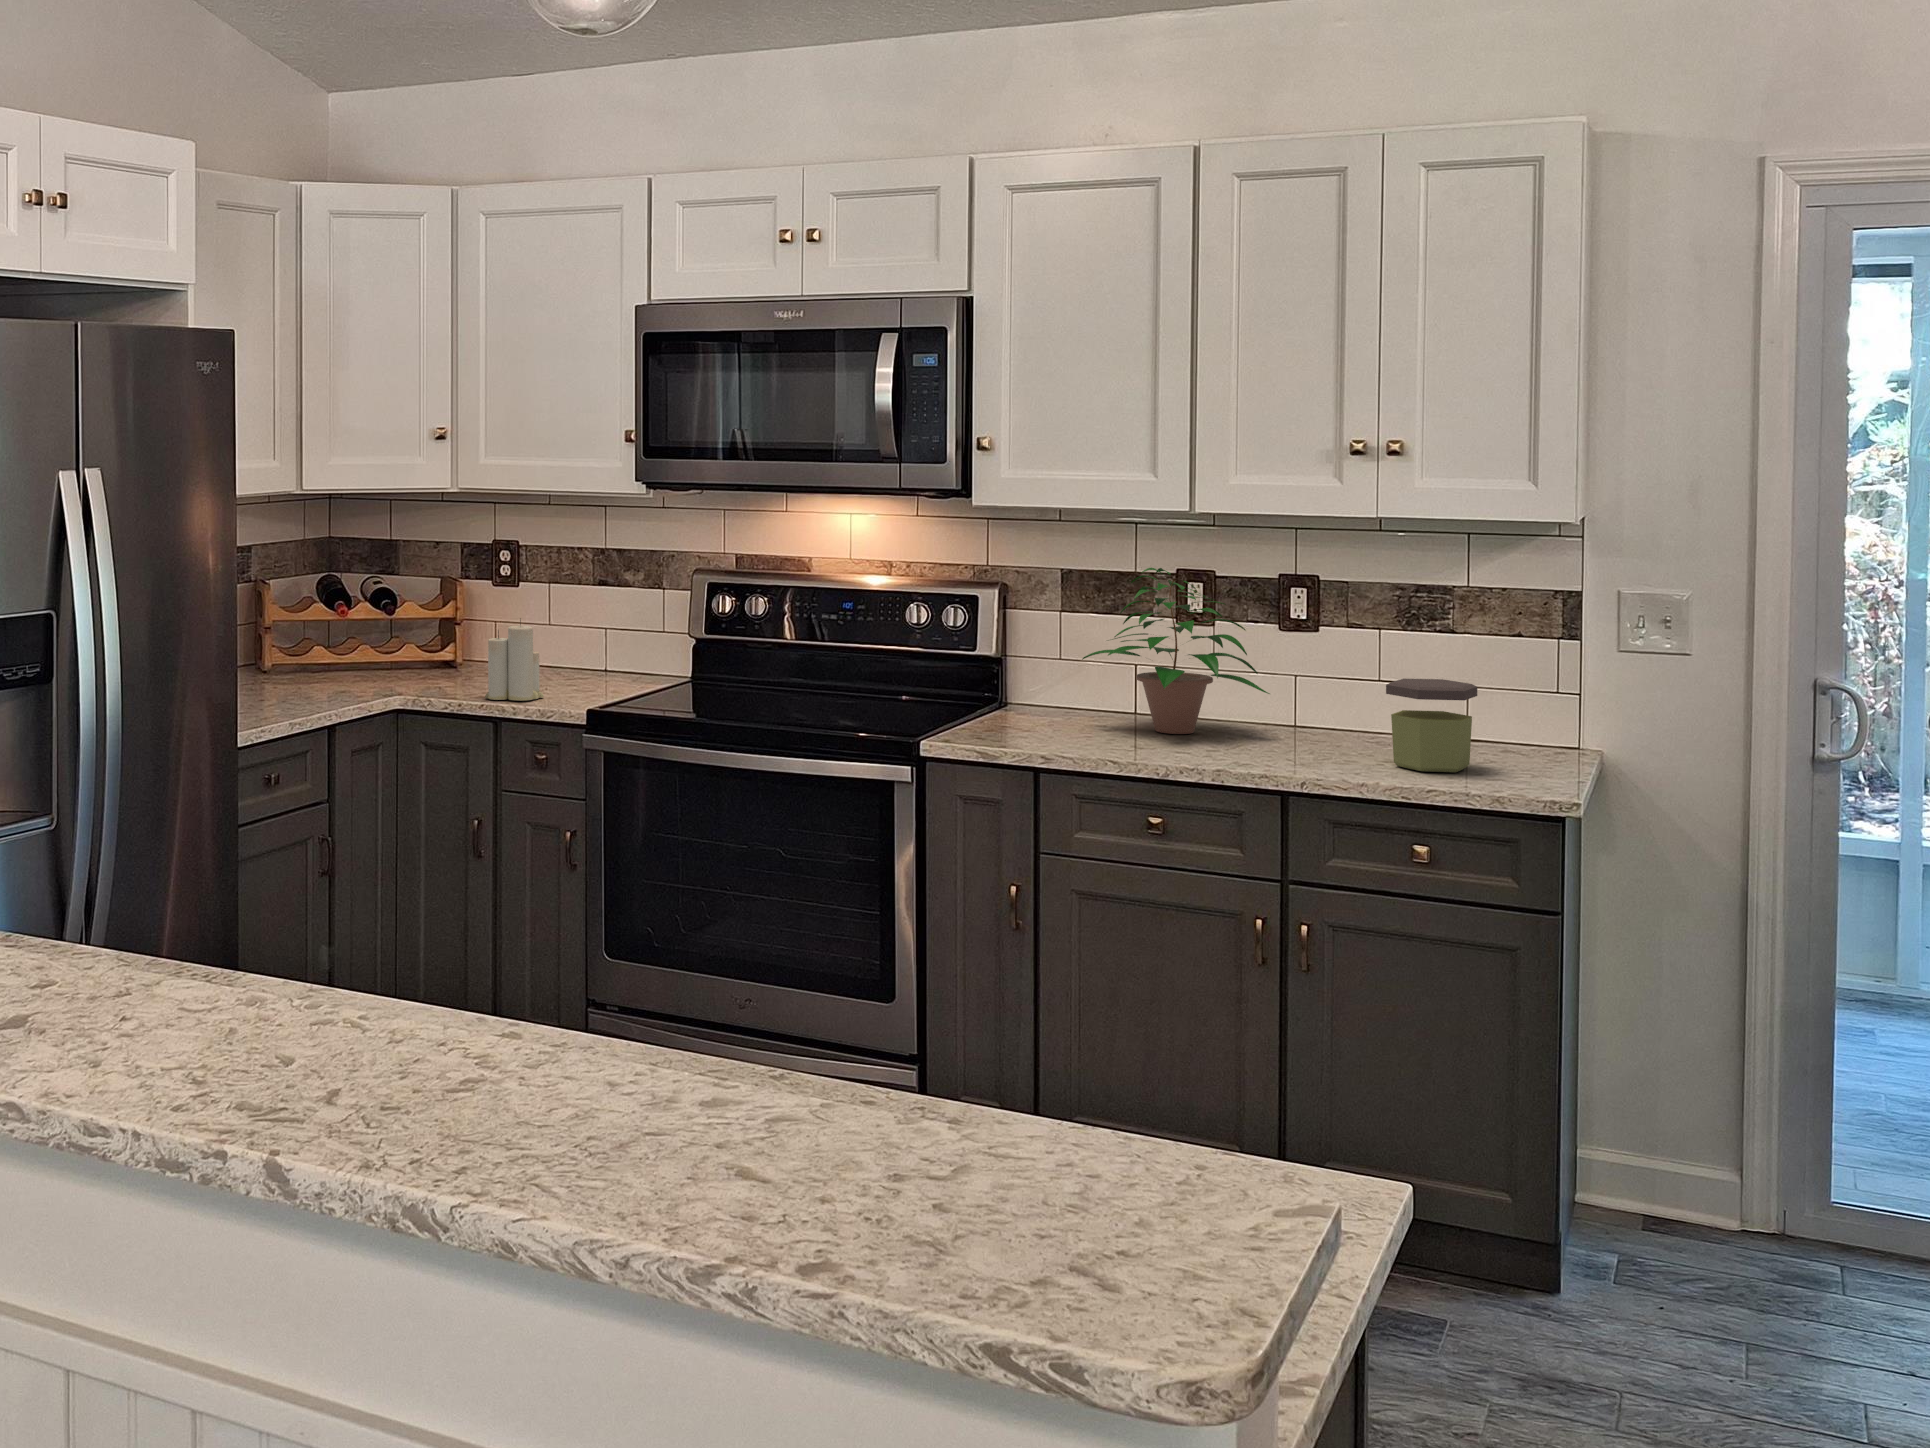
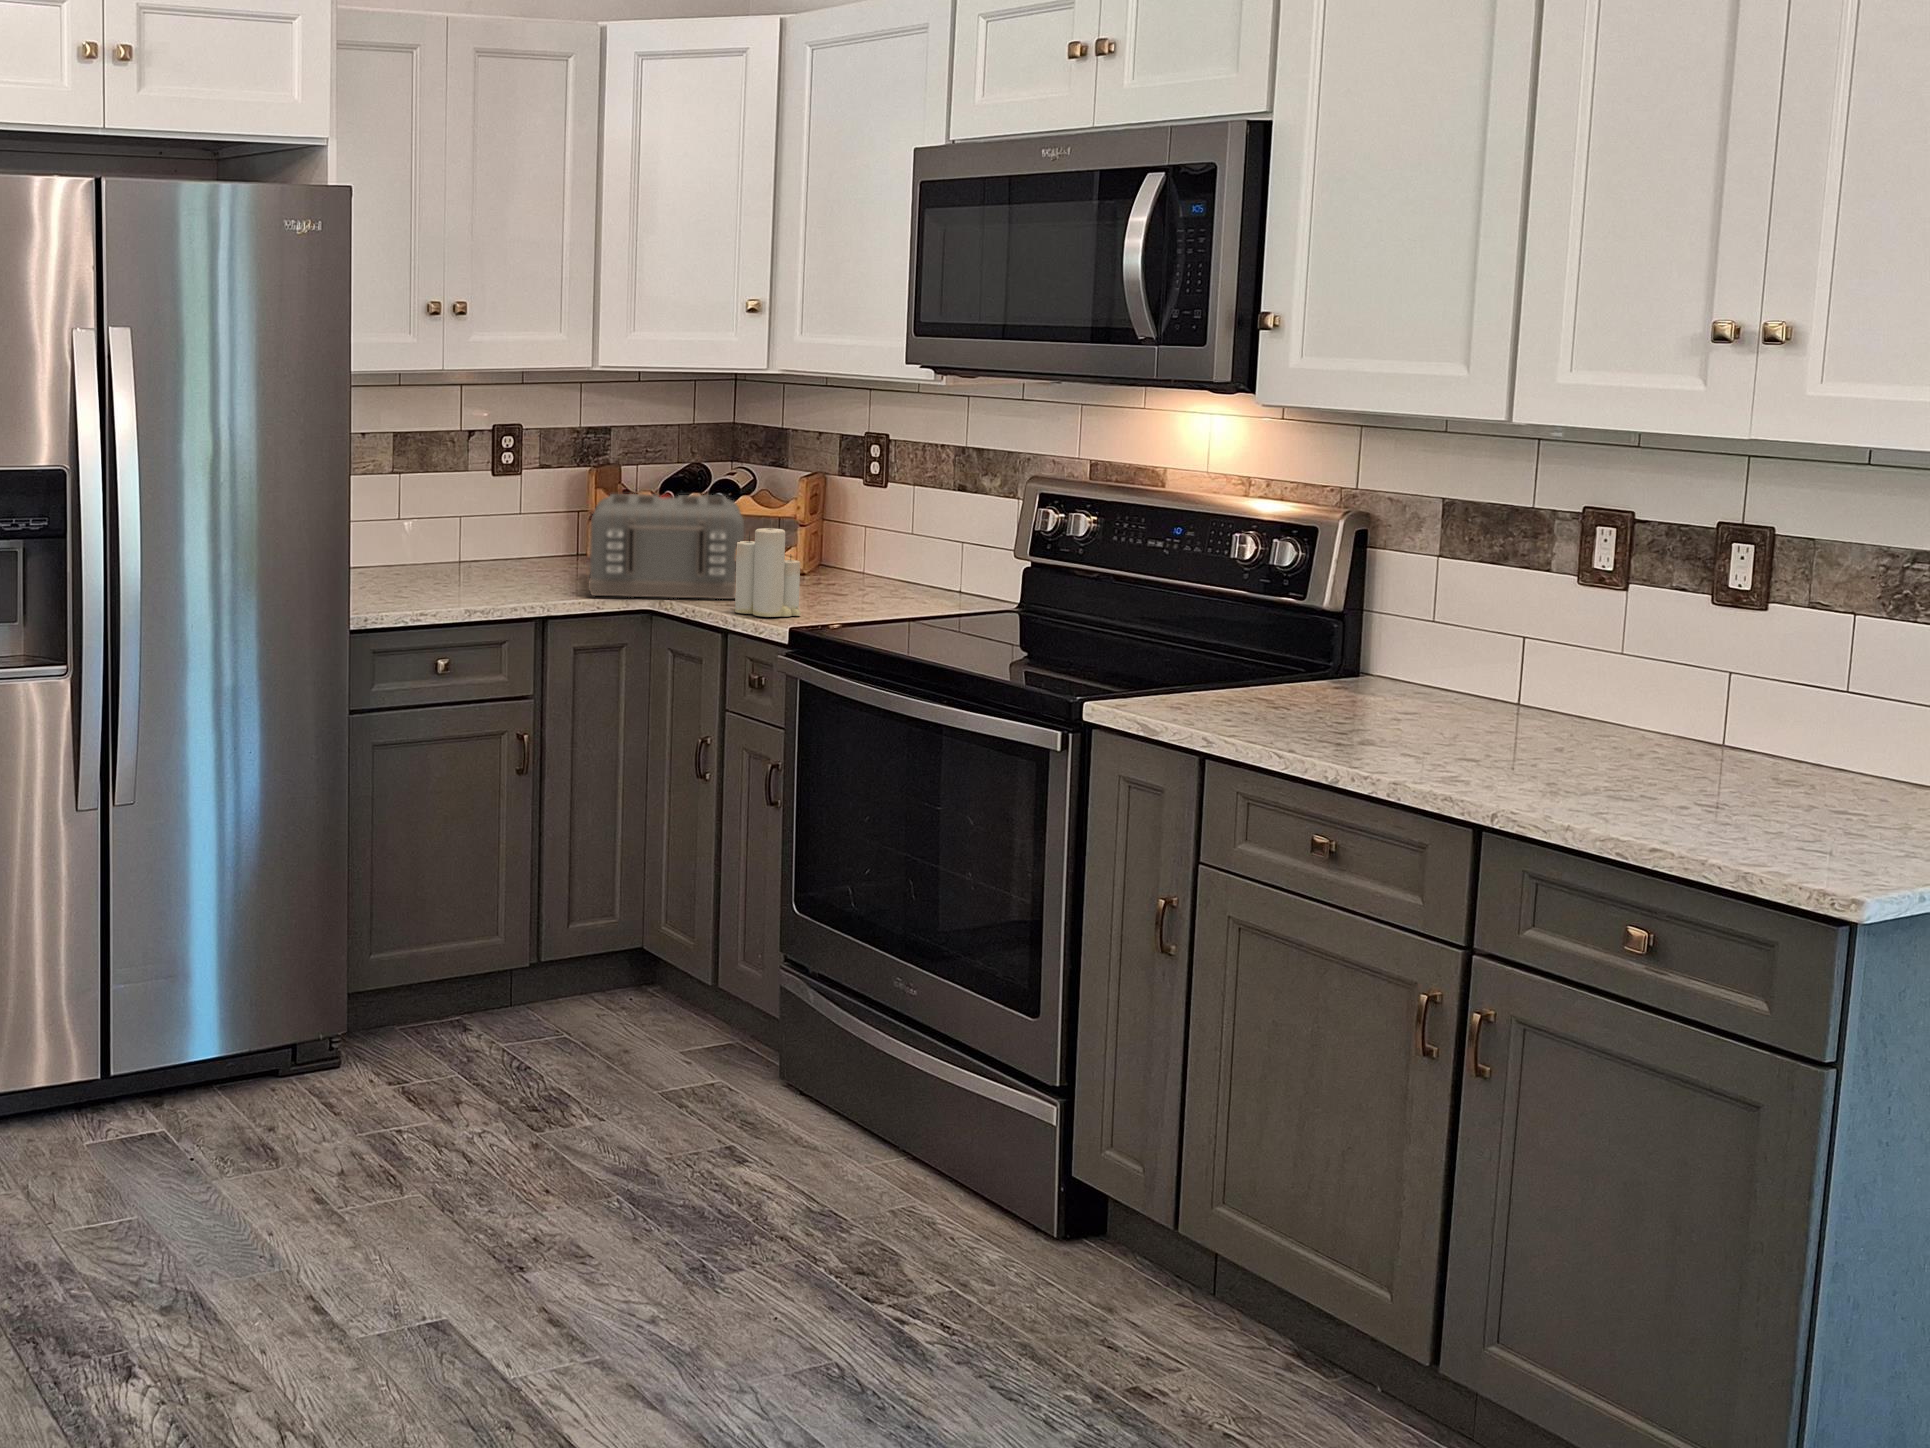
potted plant: present [1082,568,1270,734] -> none [1382,499,1648,742]
toaster: none [292,602,465,697] -> present [588,494,744,599]
jar: present [1386,679,1477,772] -> none [1702,689,1856,840]

